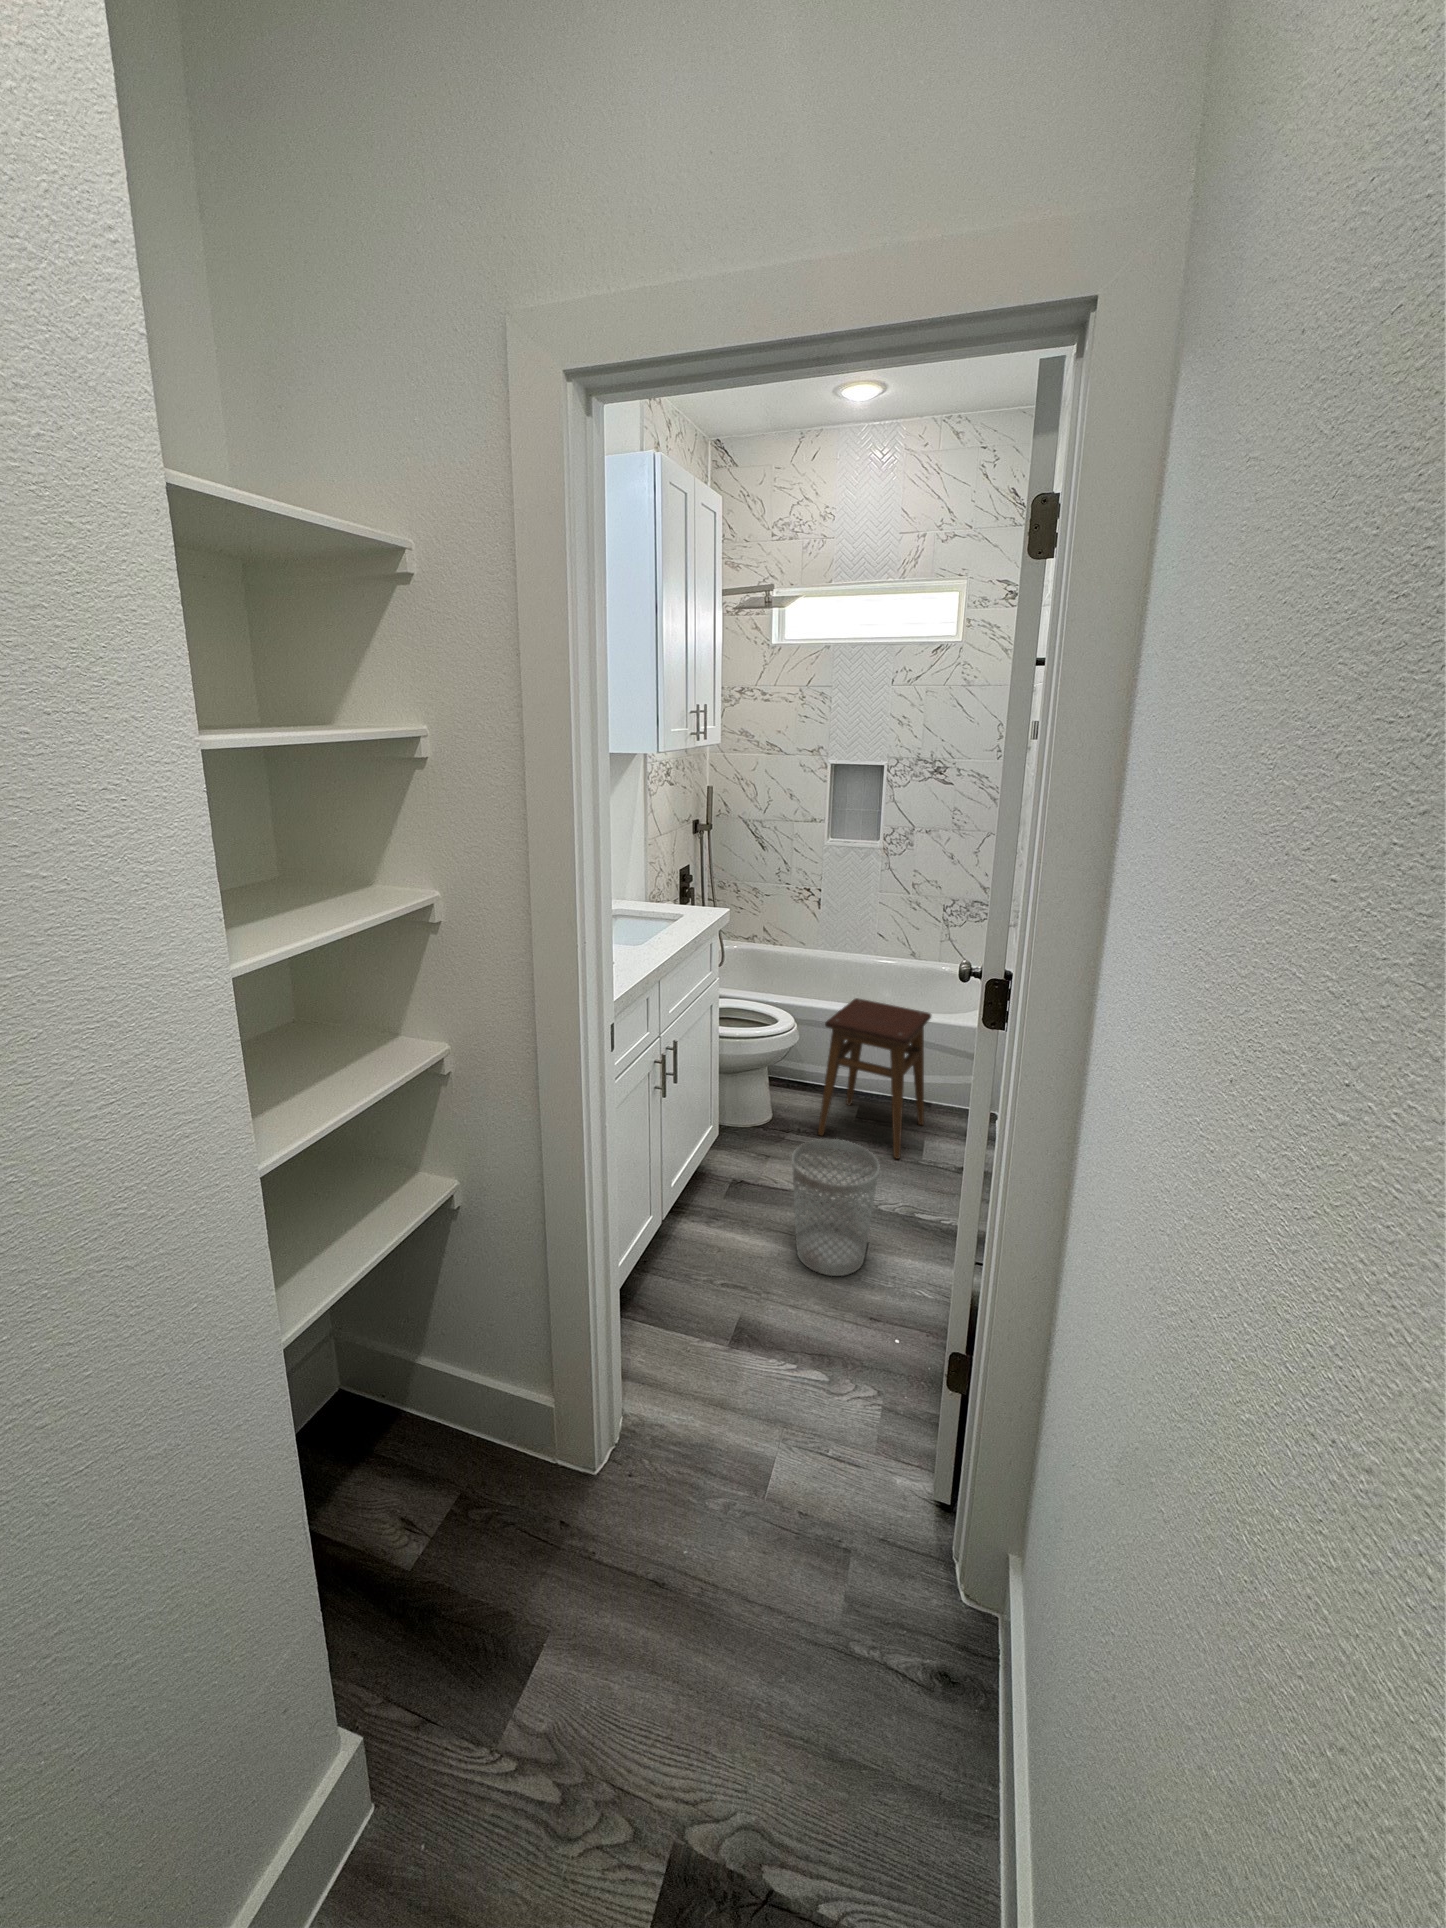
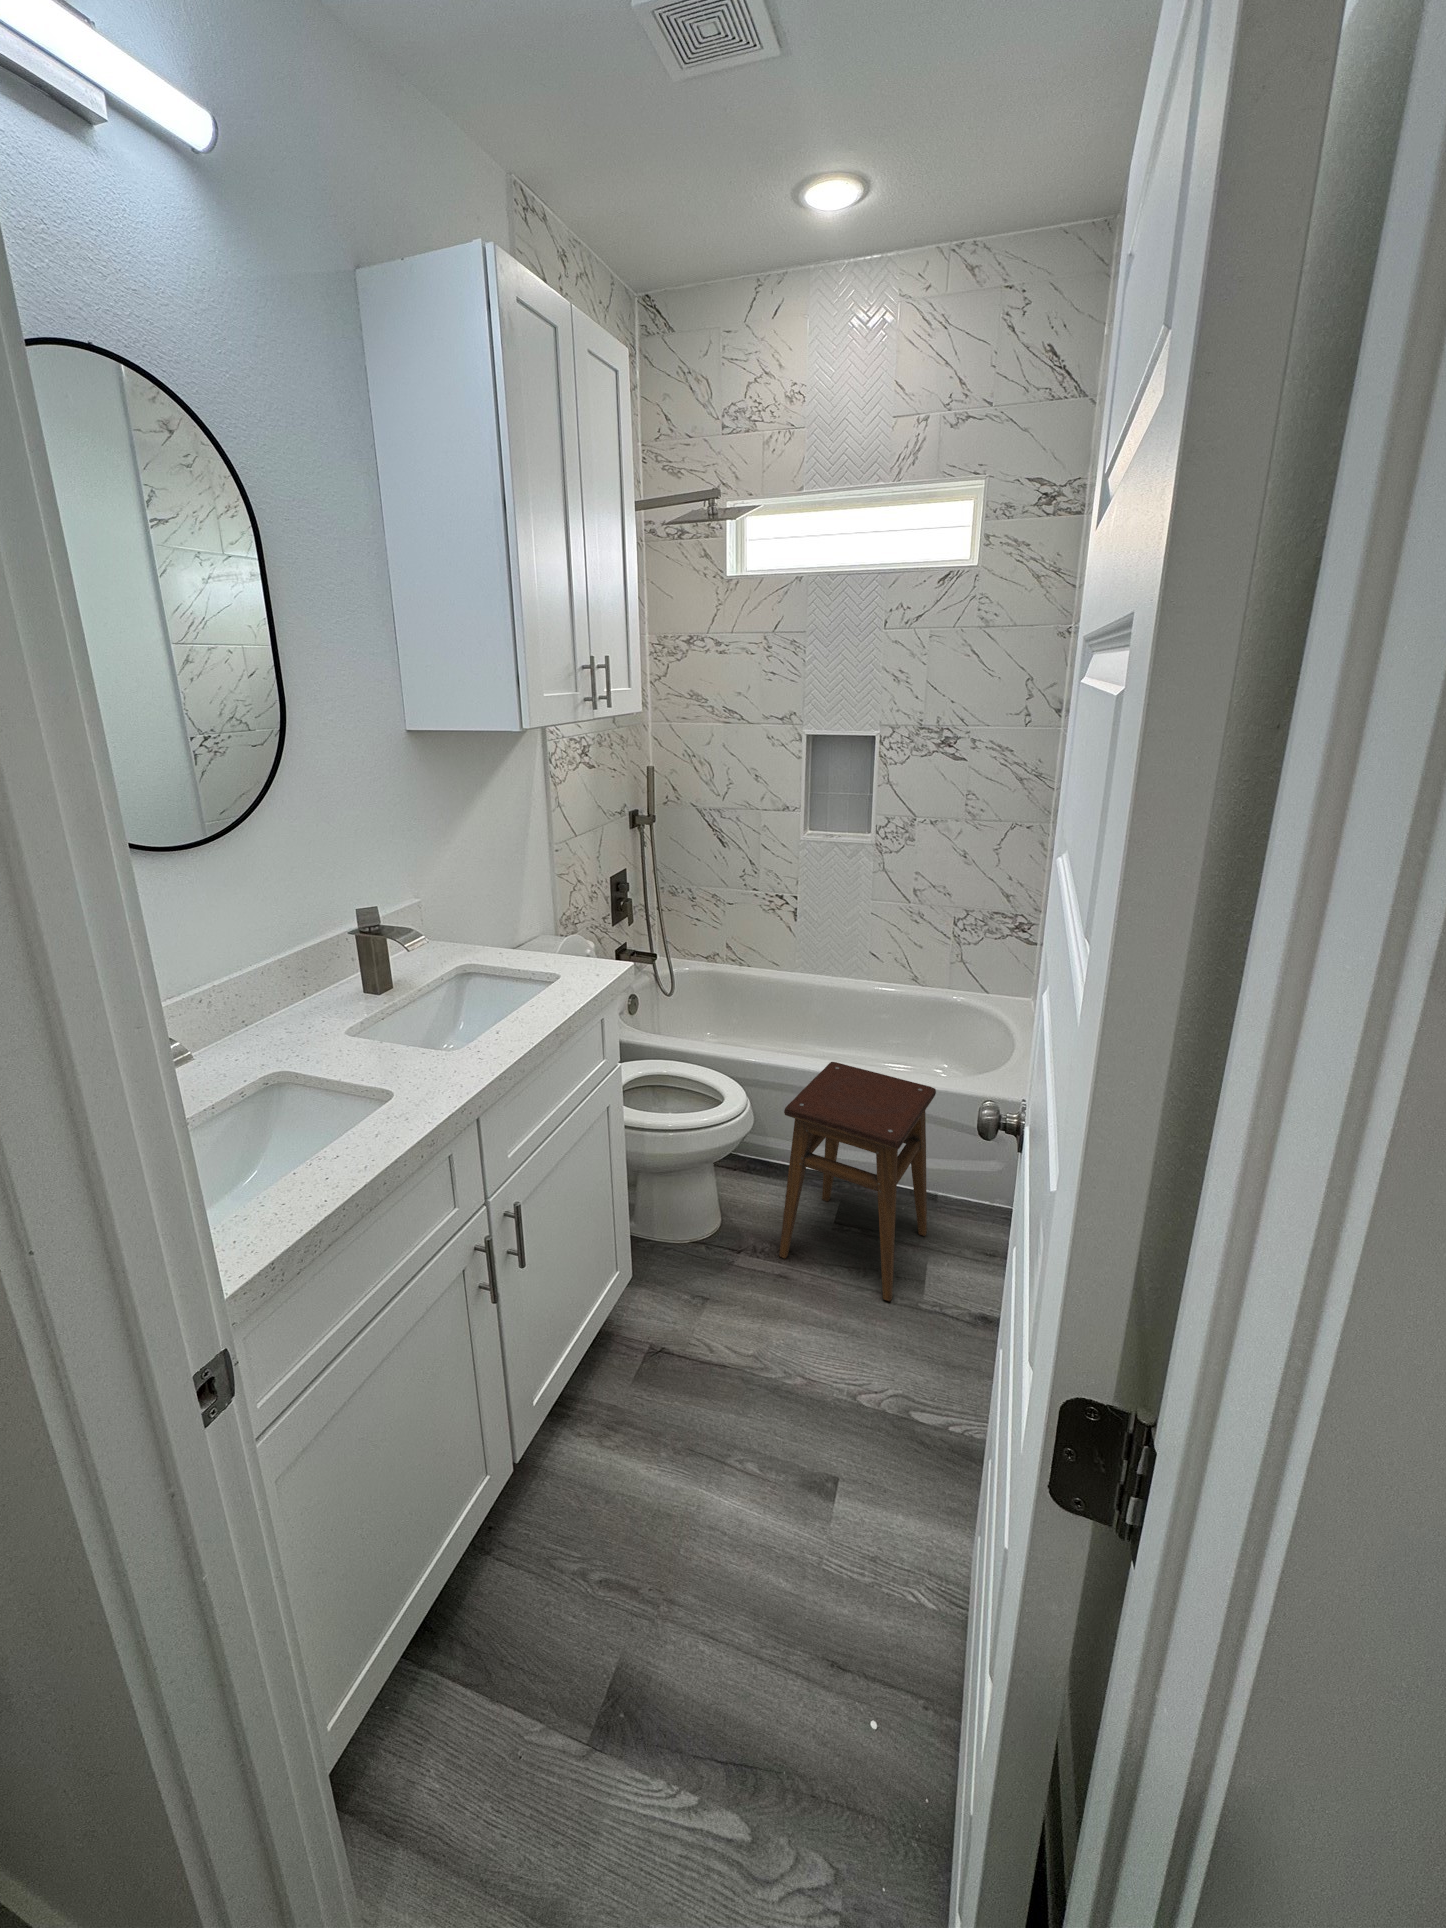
wastebasket: present [792,1139,880,1276] -> none [712,1326,850,1560]

